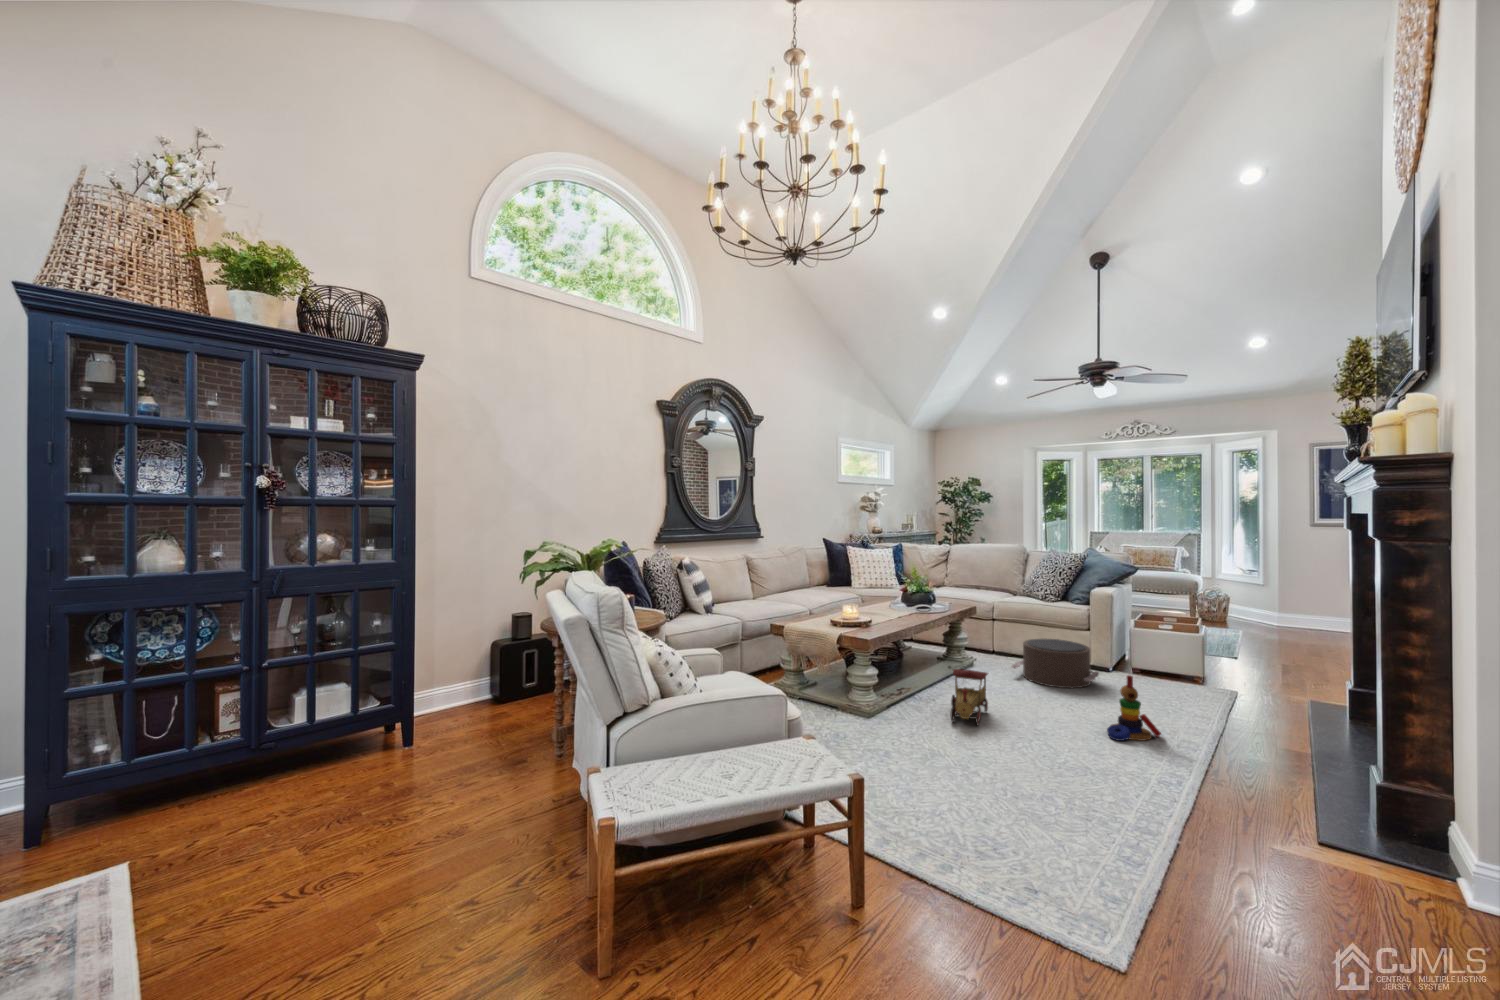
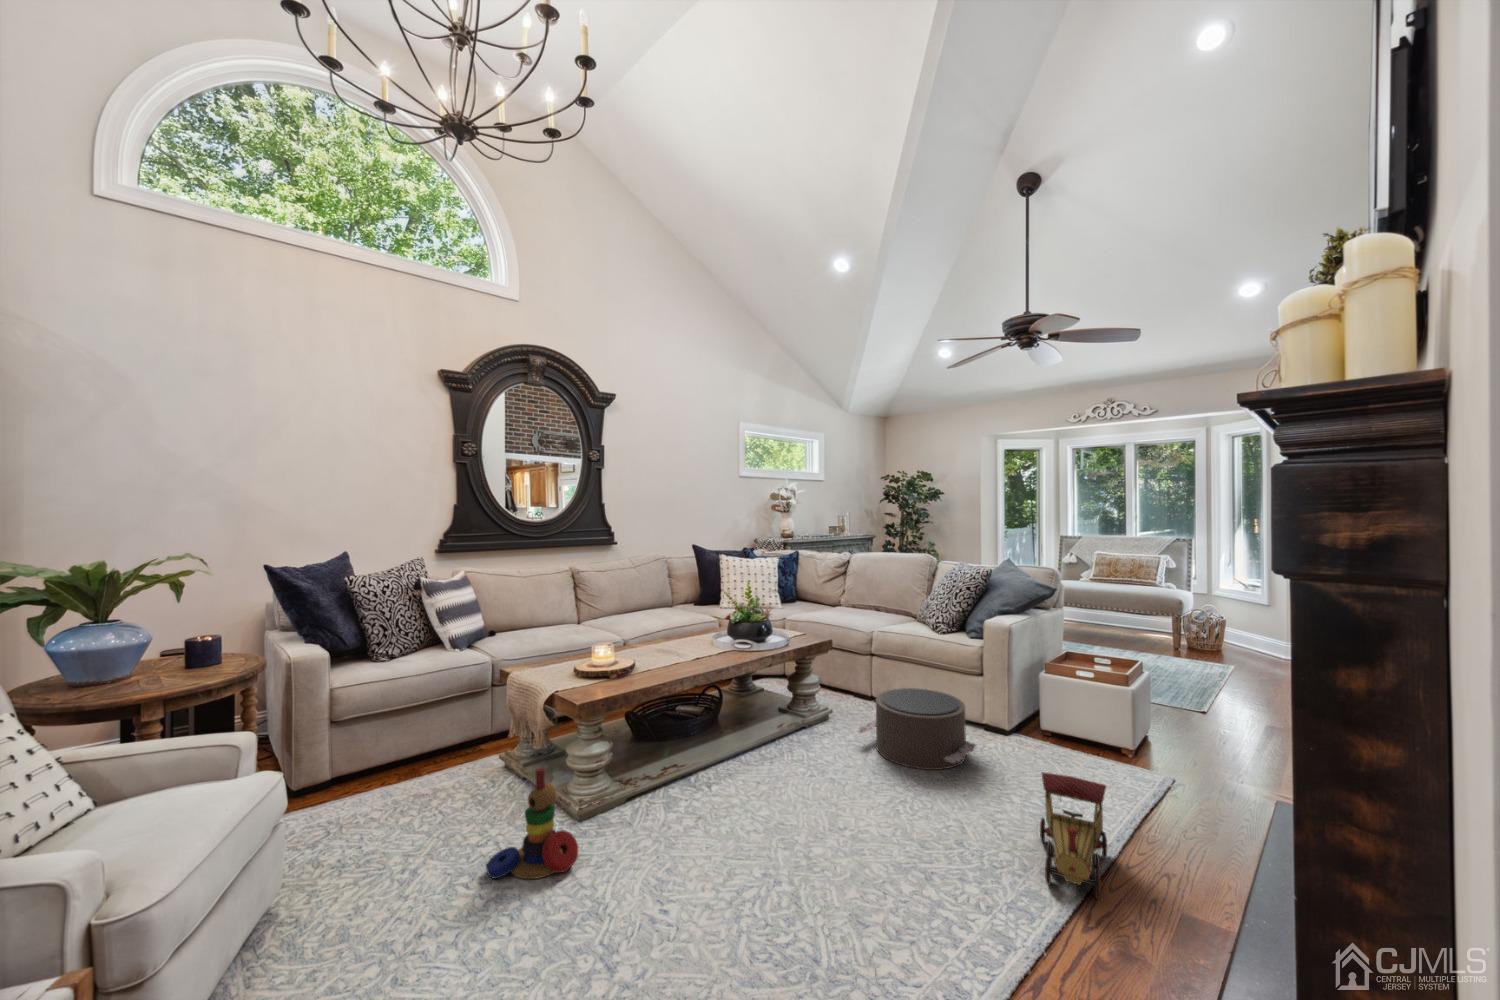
toy train: present [951,669,988,725] -> present [1040,772,1108,899]
stacking toy: present [1107,675,1161,741] -> present [486,768,578,879]

